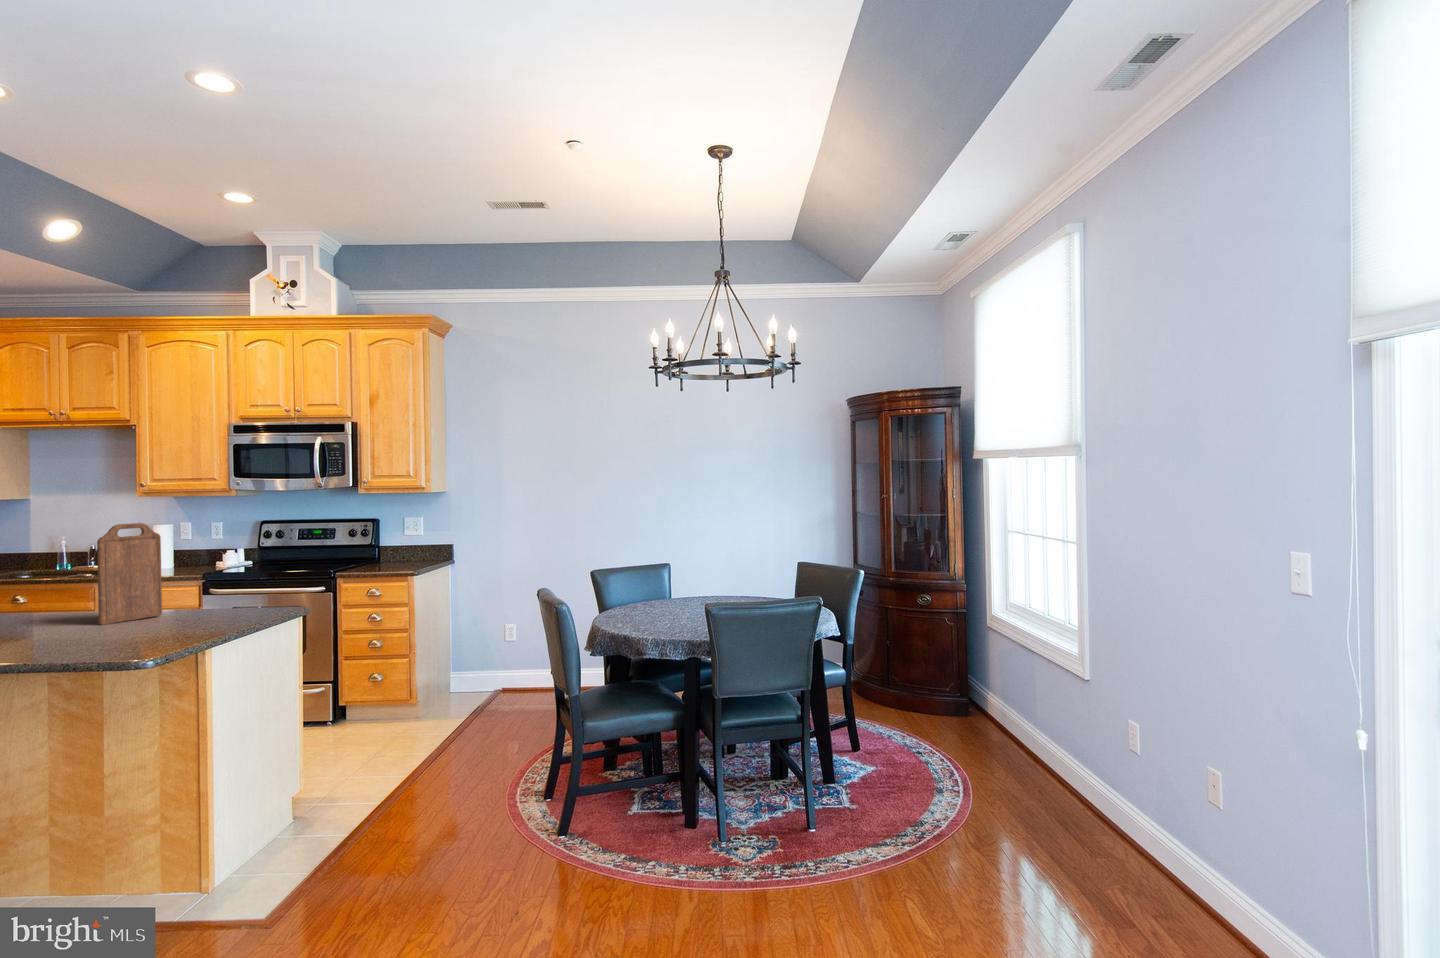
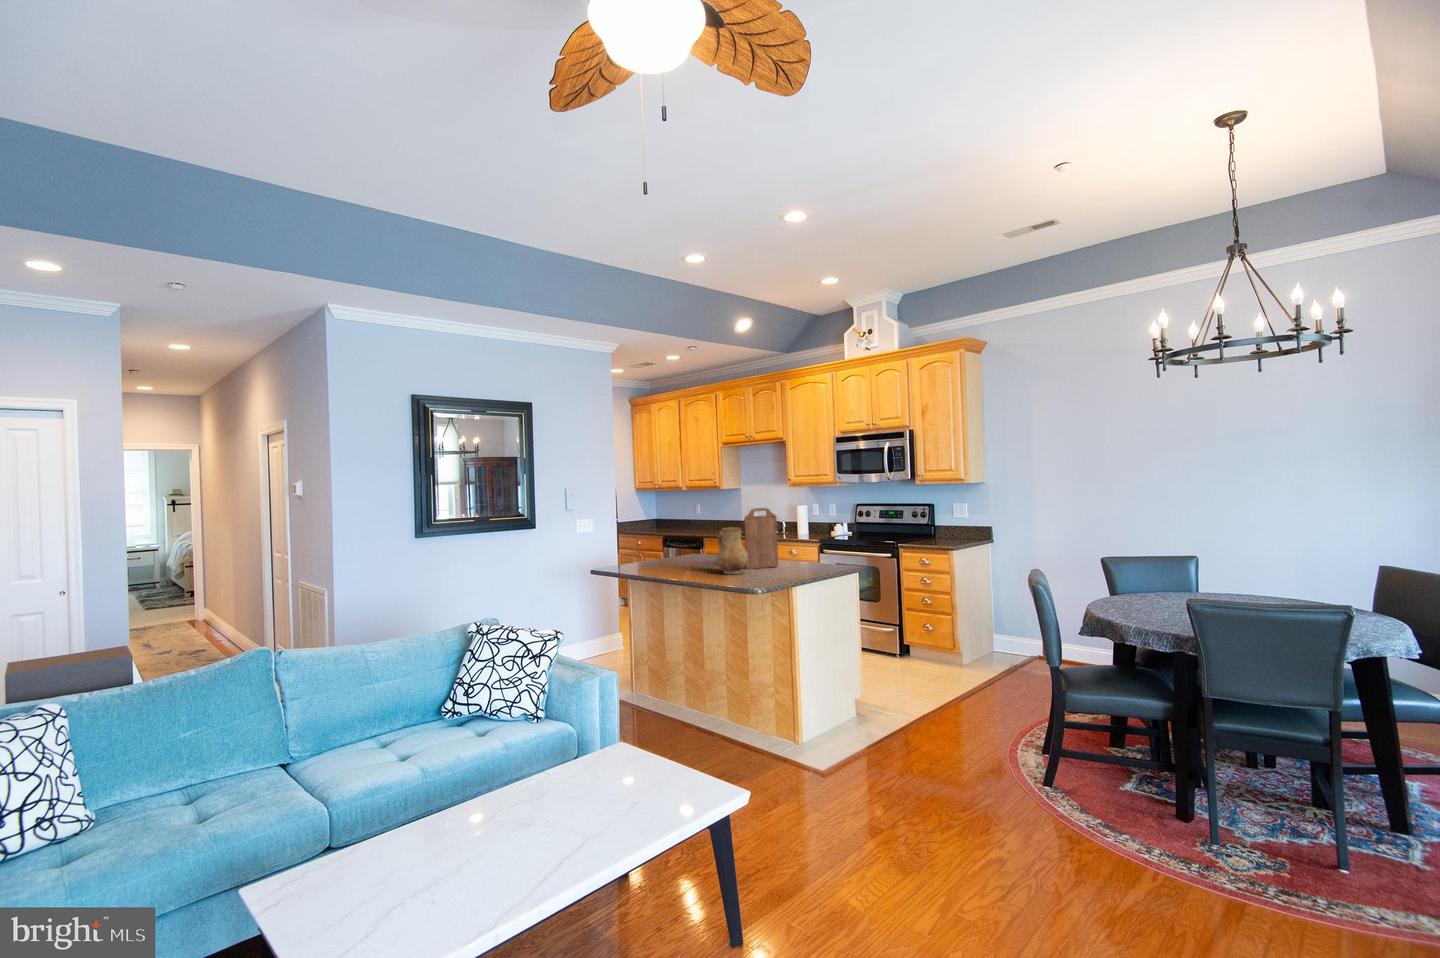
ceramic pitcher: none [39,556,109,637] -> present [716,527,748,574]

